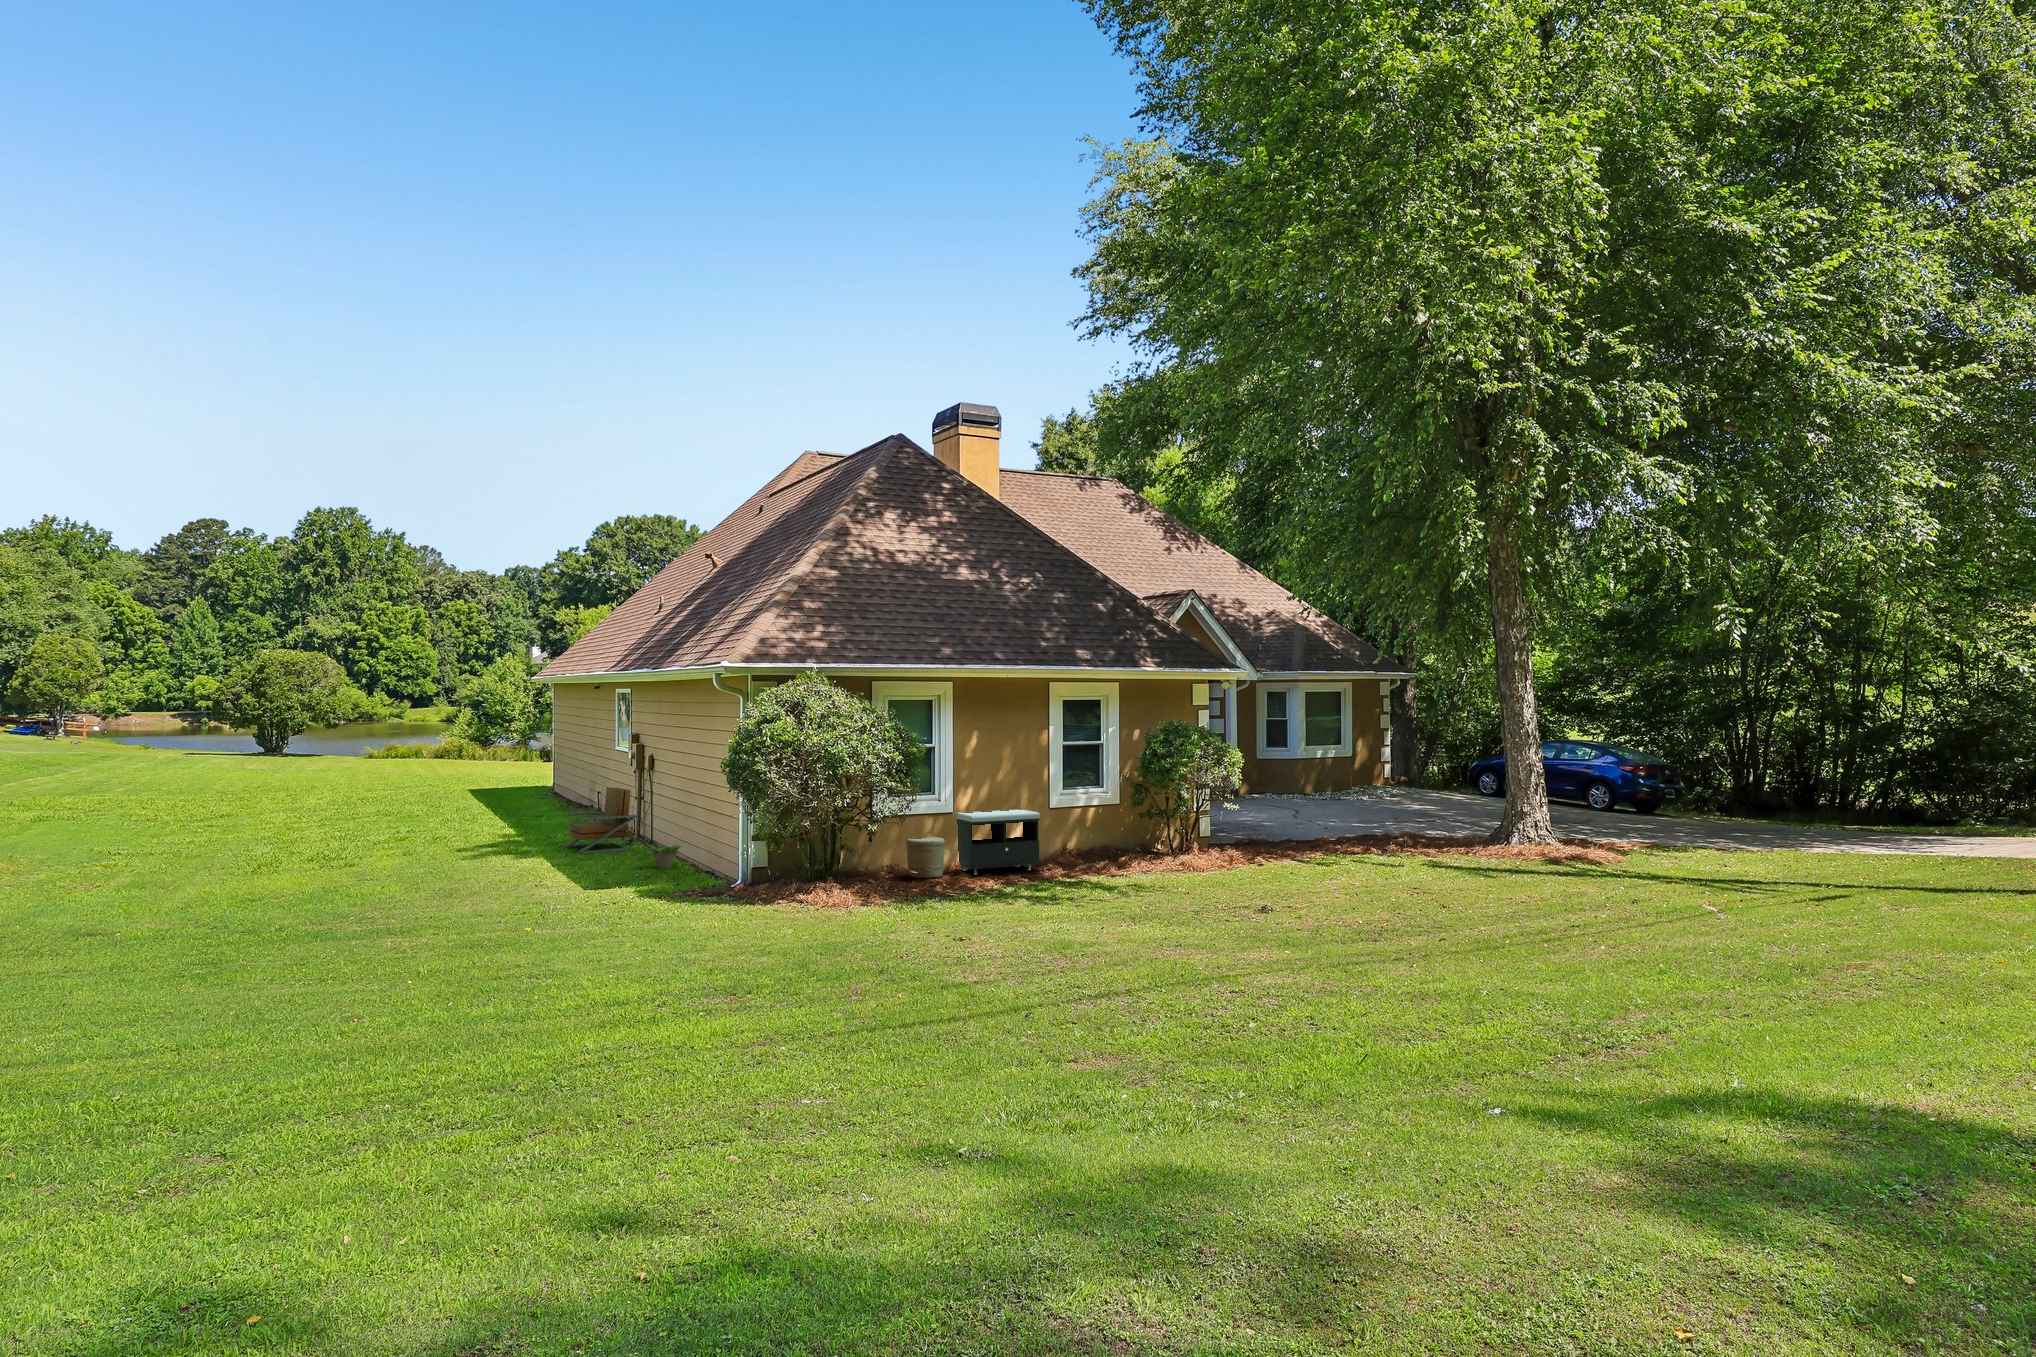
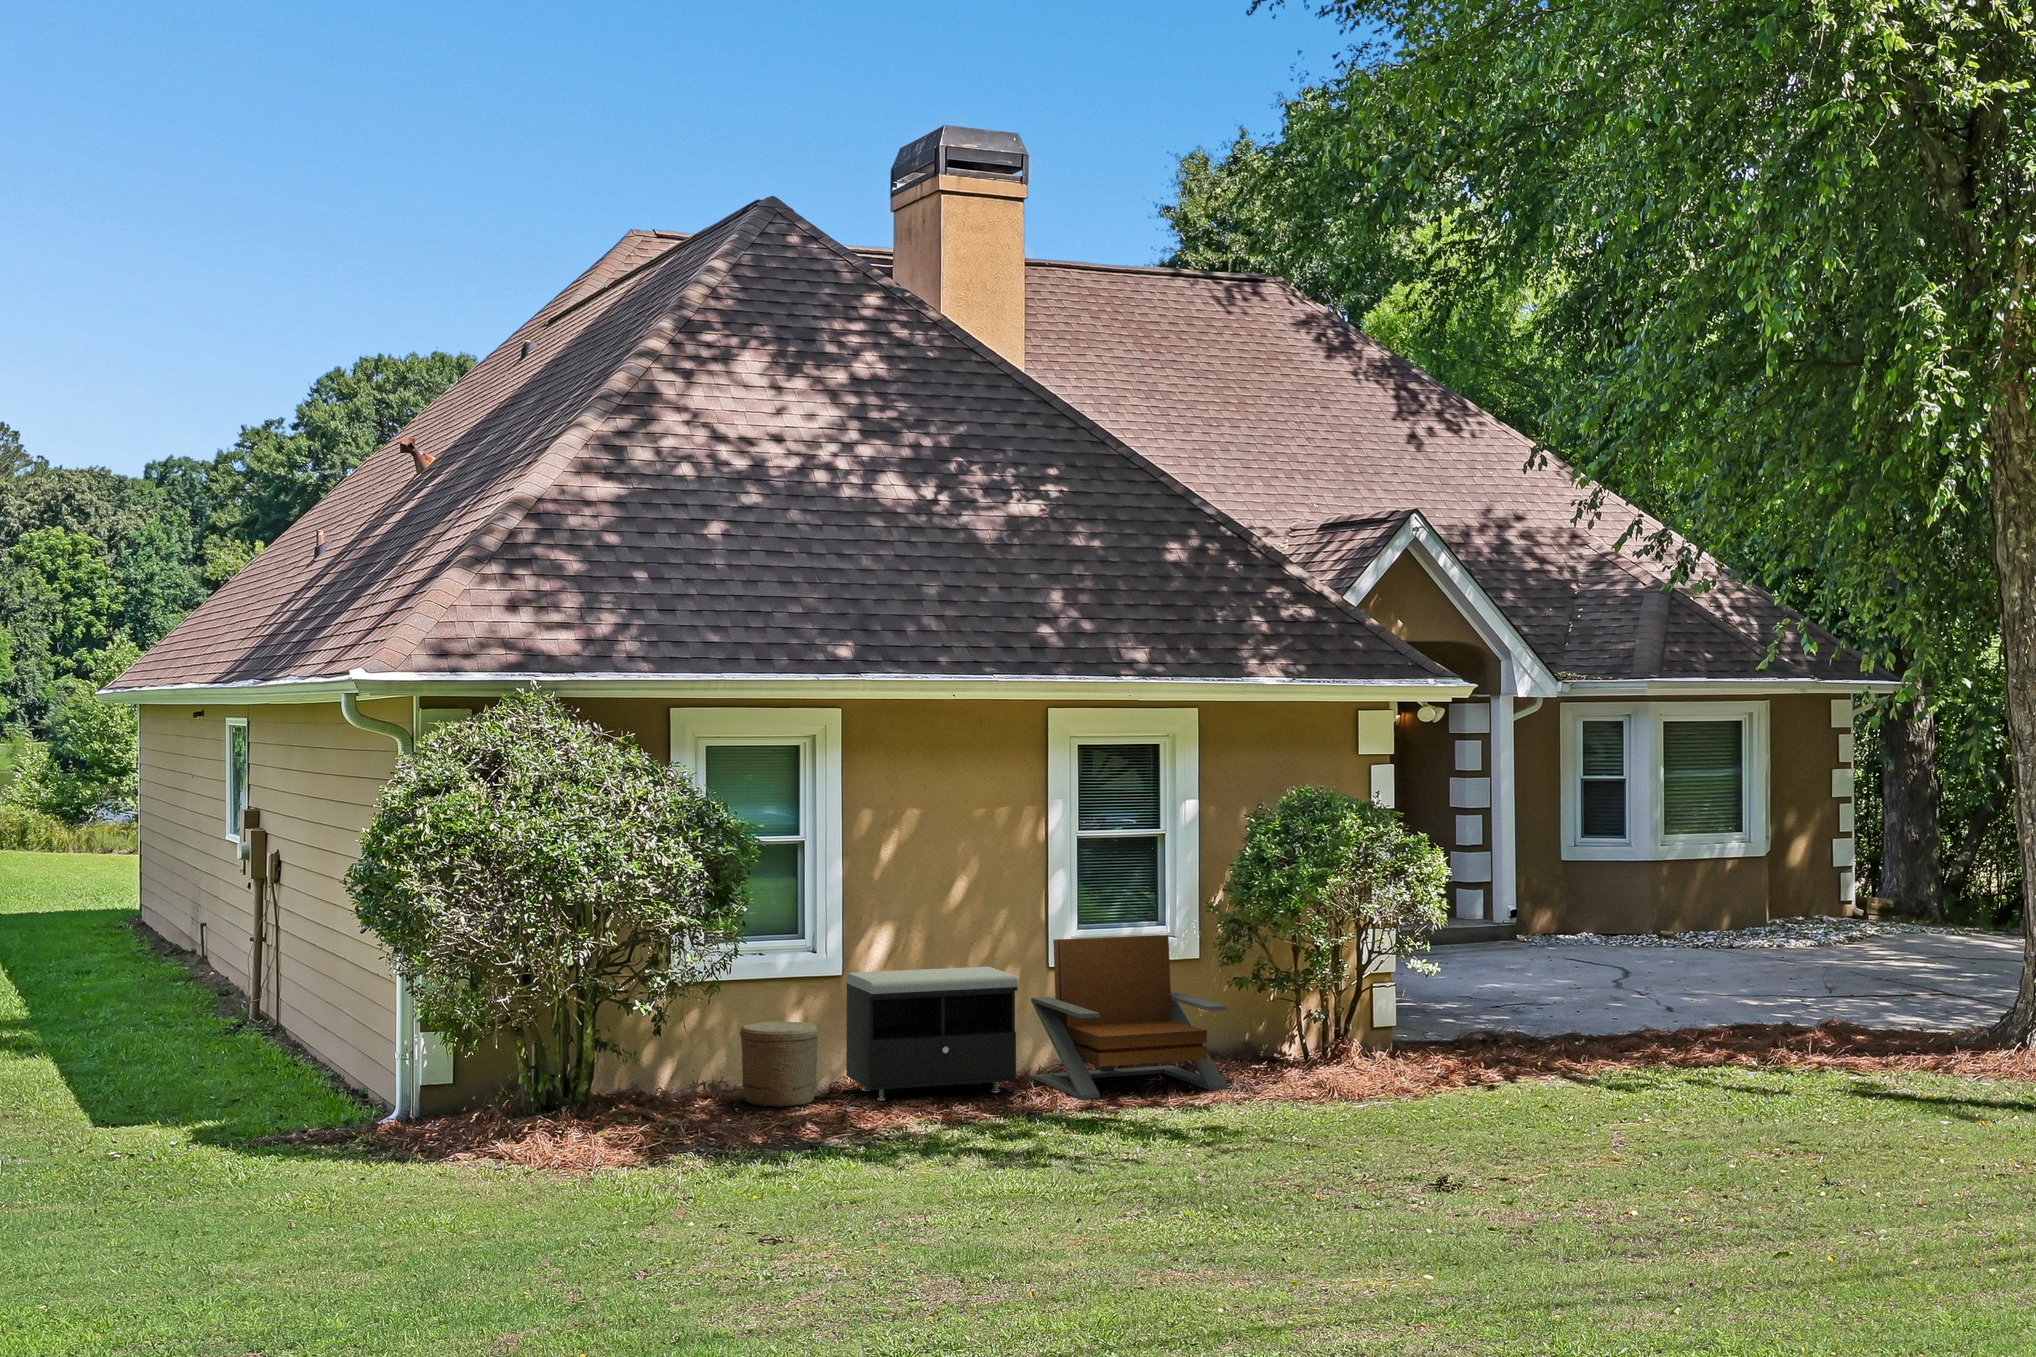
lounge chair: present [566,787,637,854] -> present [1031,935,1227,1099]
decorative plant: present [646,844,682,868] -> none [251,1021,328,1071]

